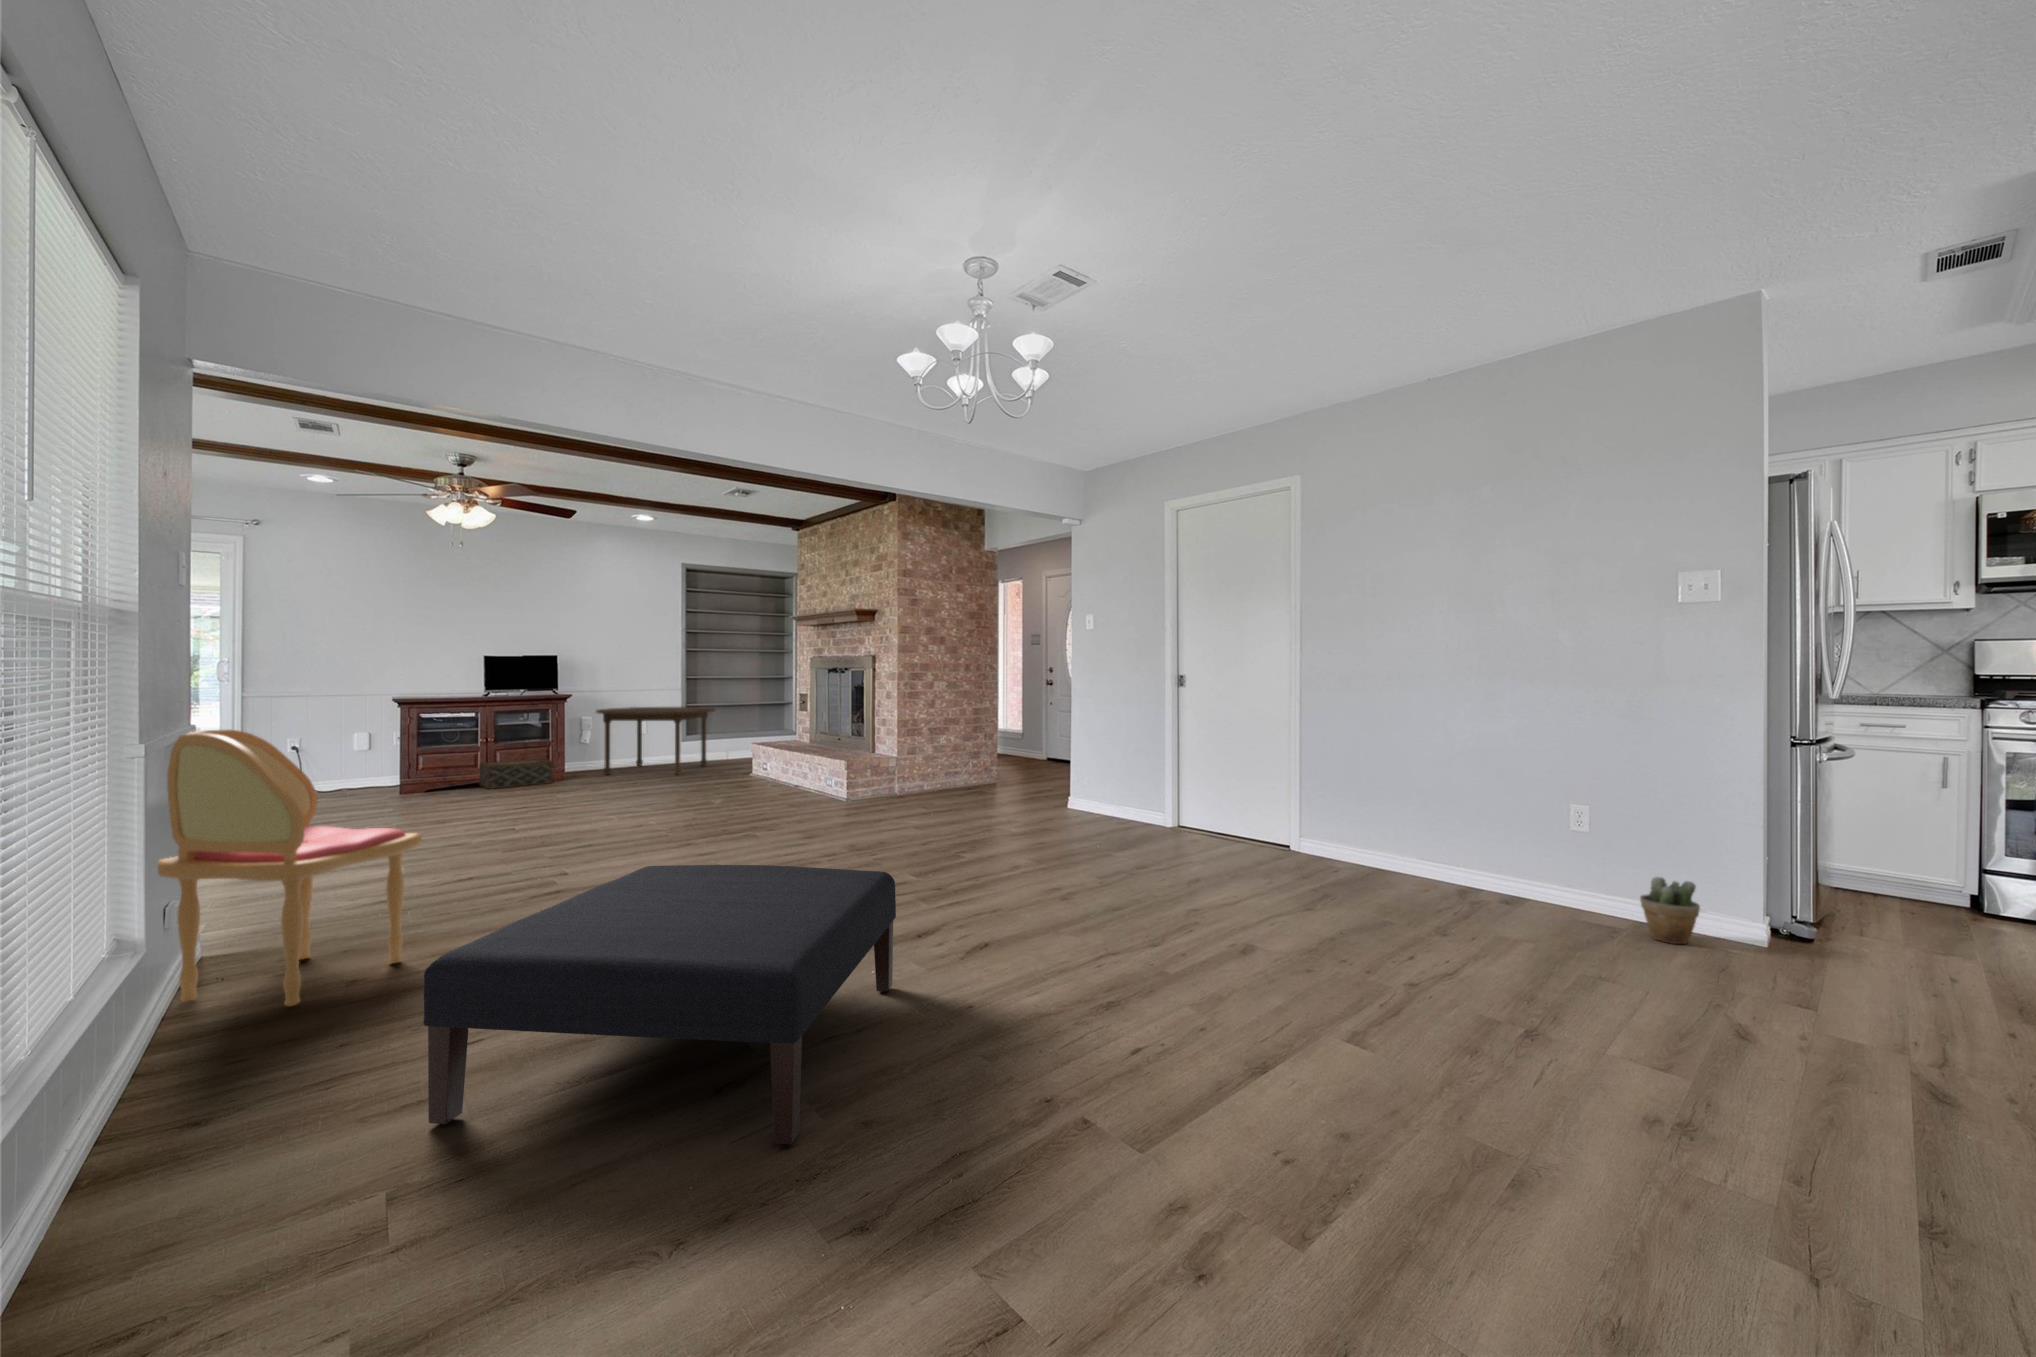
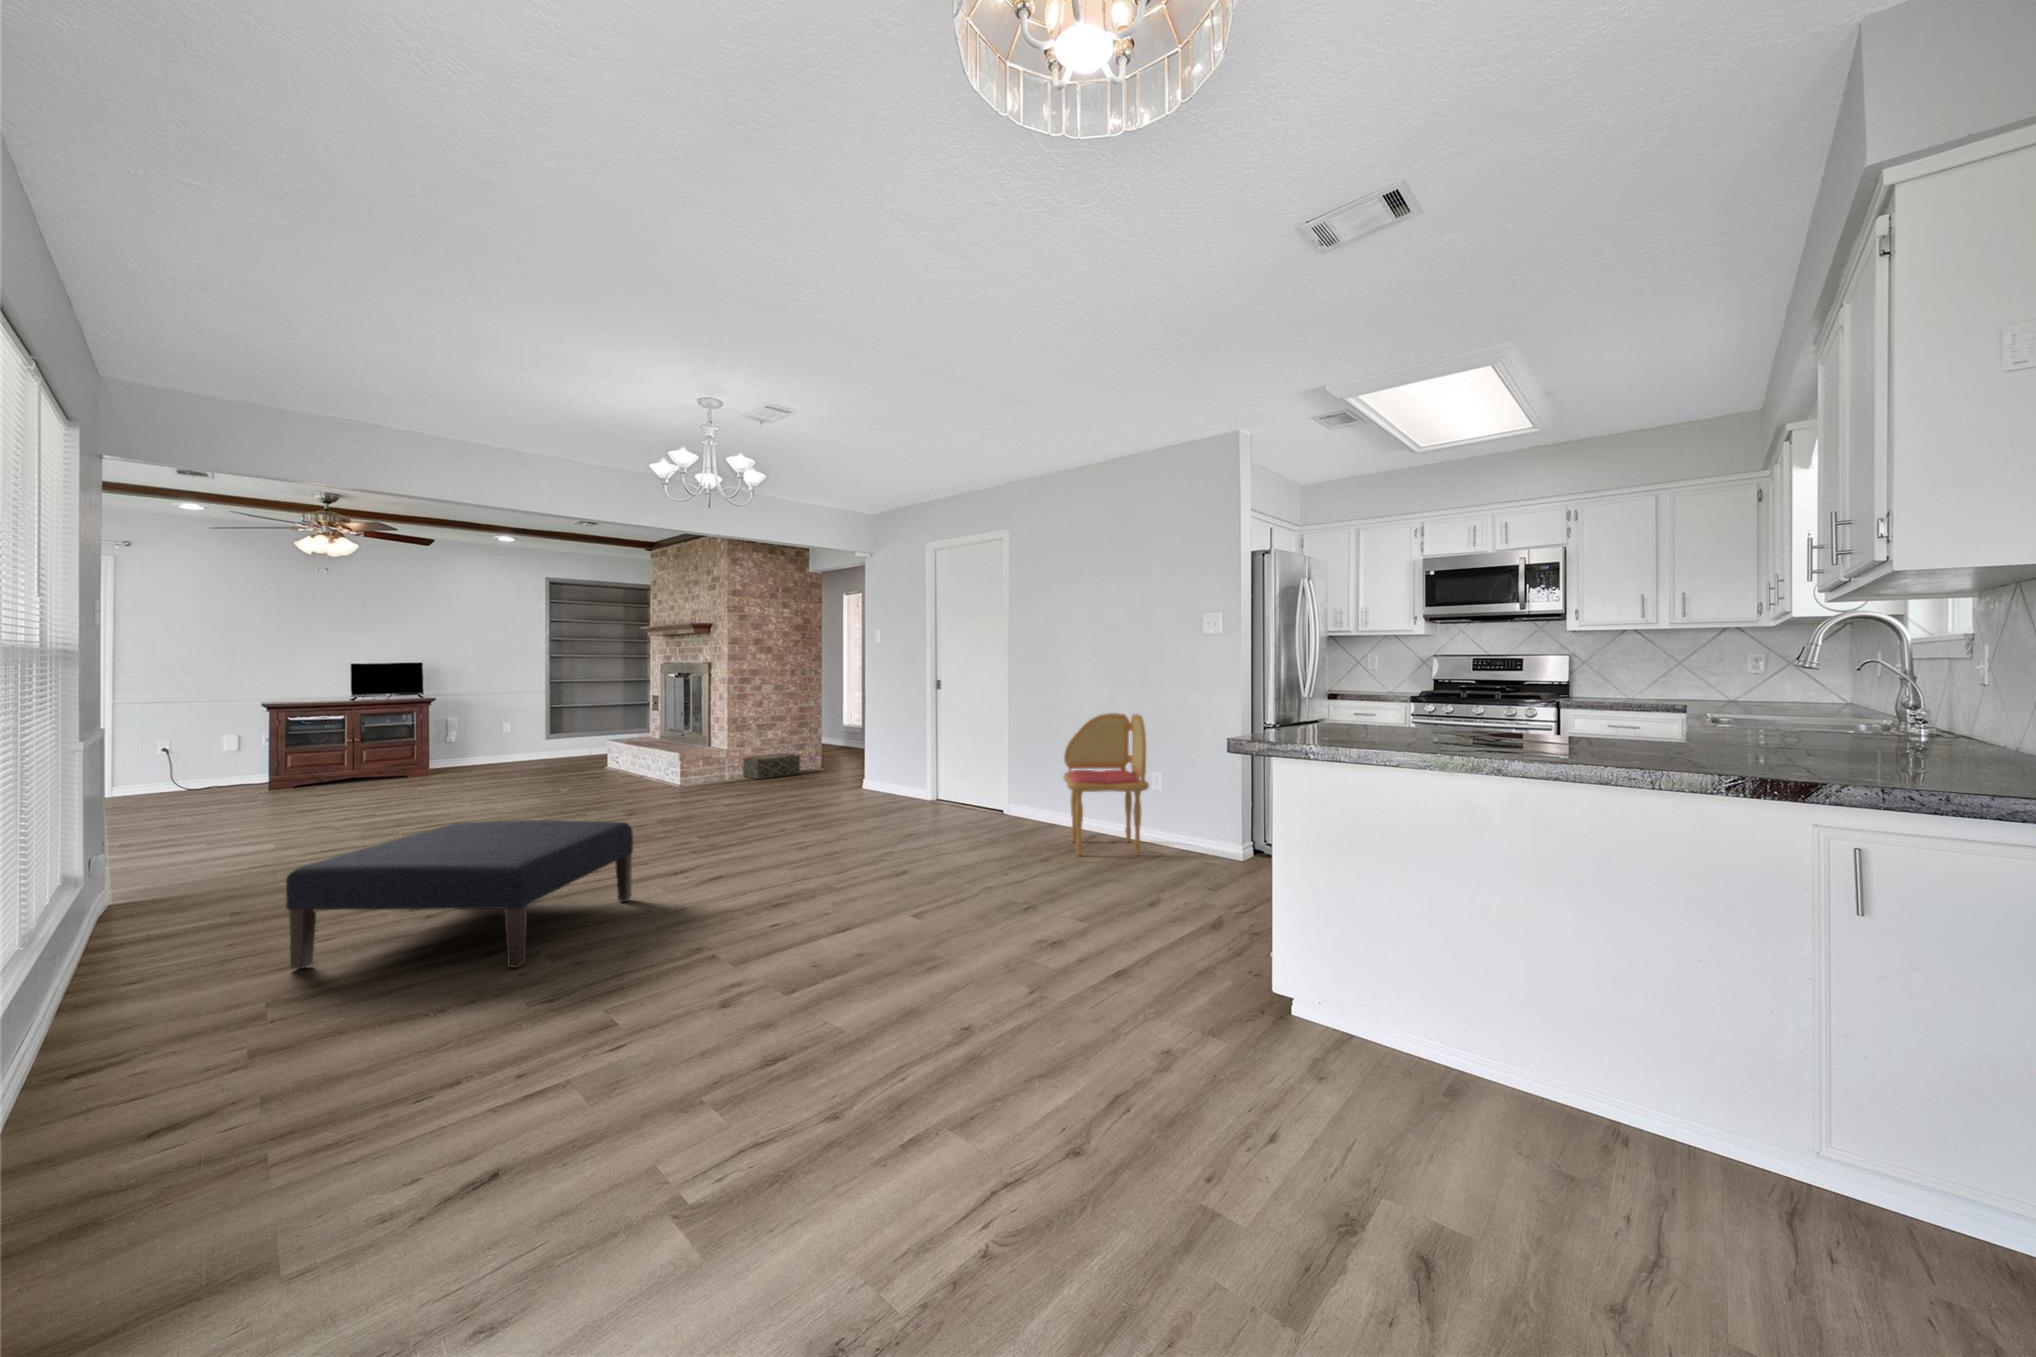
dining table: present [596,707,715,775] -> none [460,708,575,769]
dining chair: present [158,729,422,1006] -> present [1064,713,1149,855]
woven basket: present [479,759,553,789] -> present [743,753,800,779]
potted plant: present [1640,877,1700,944] -> none [1172,818,1202,861]

